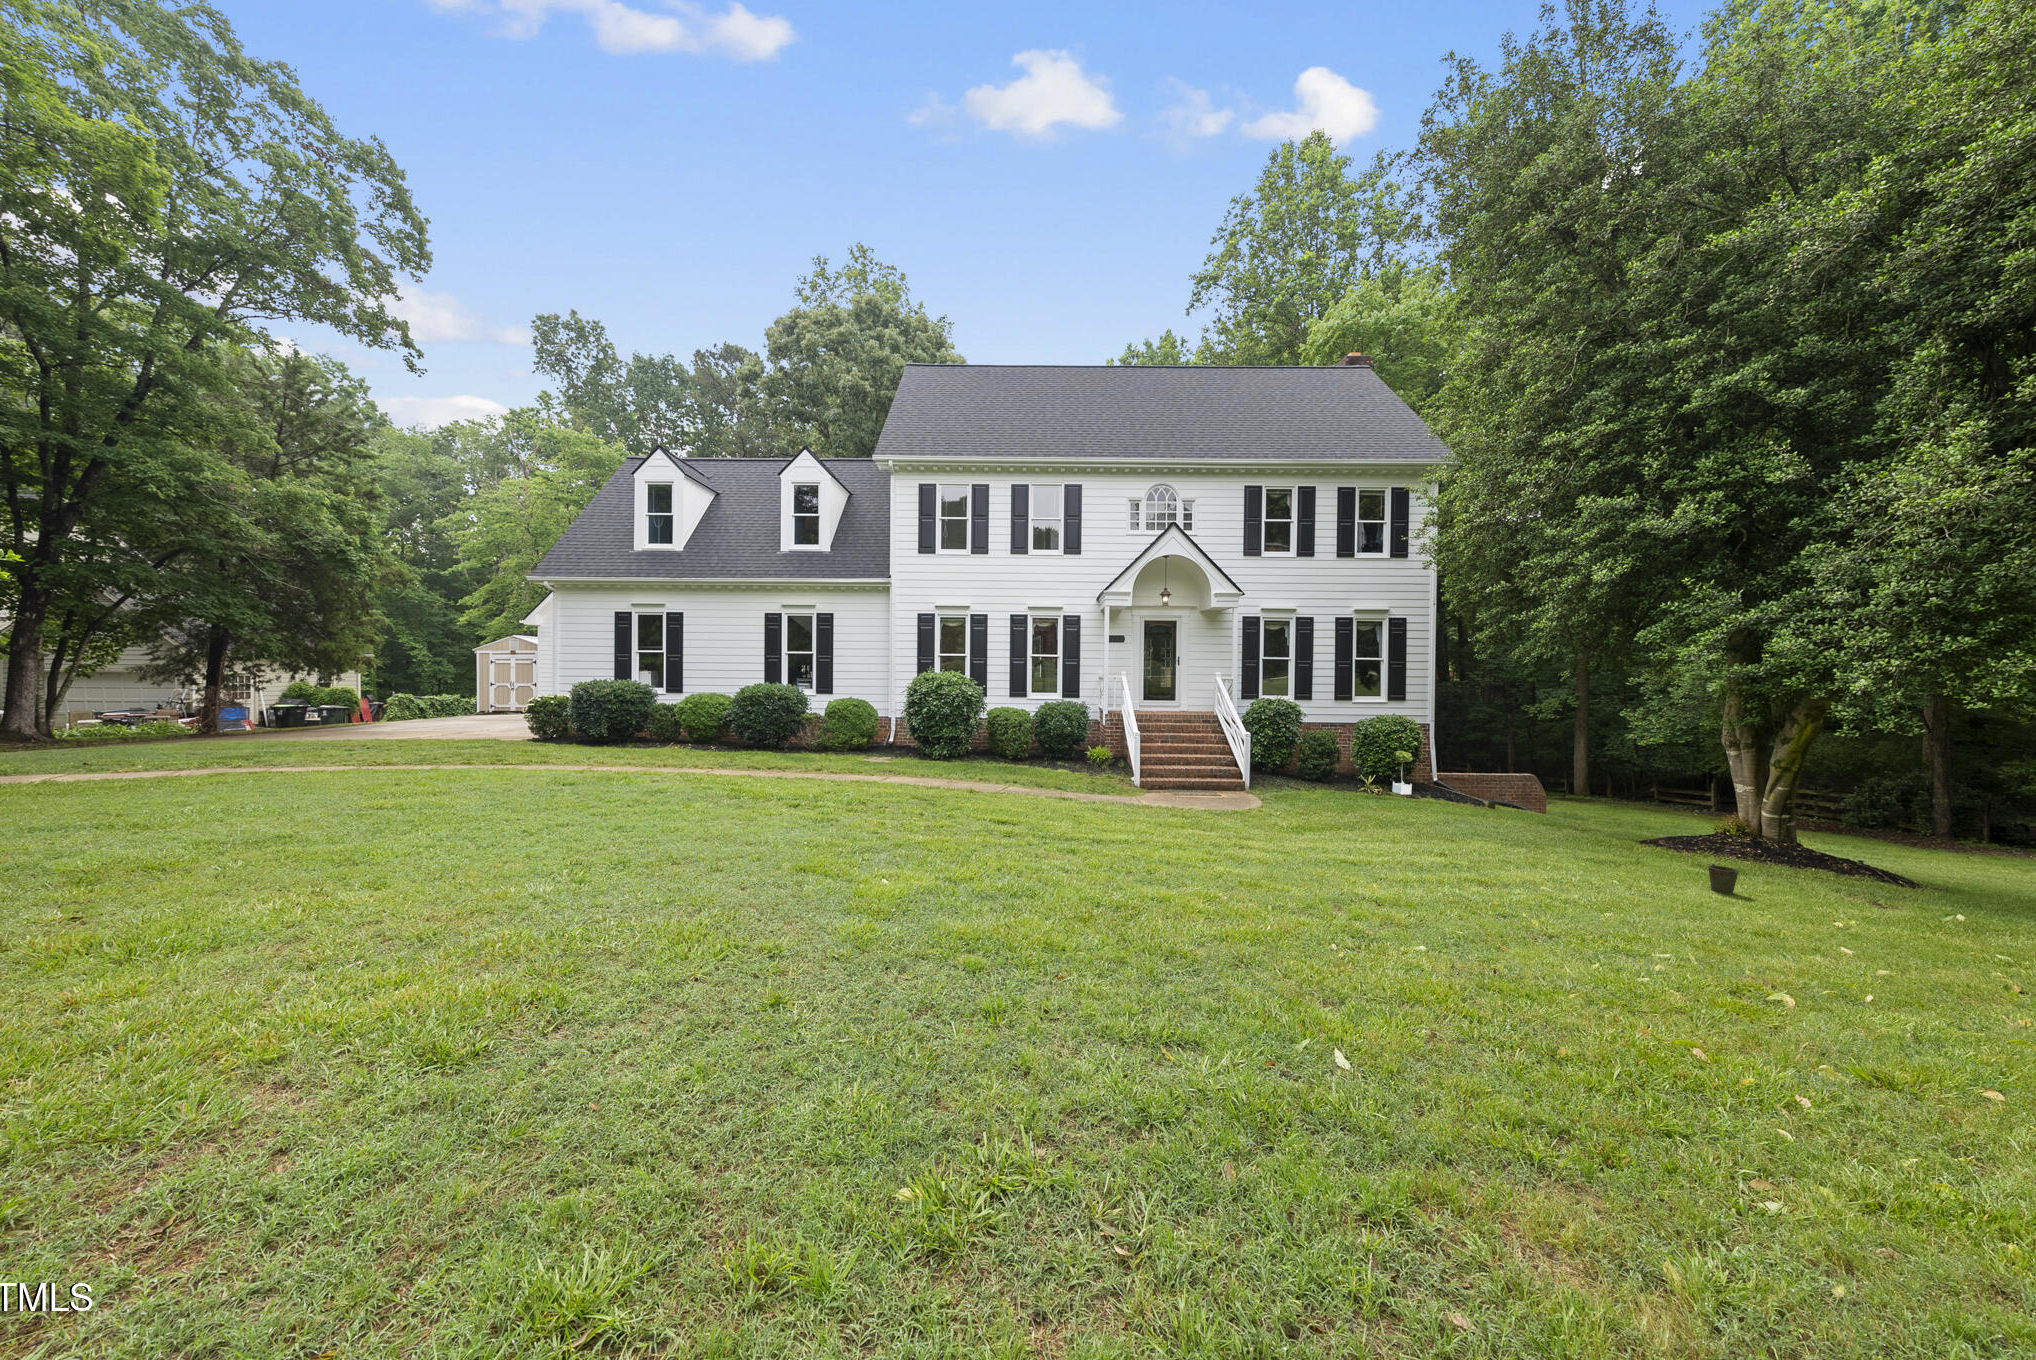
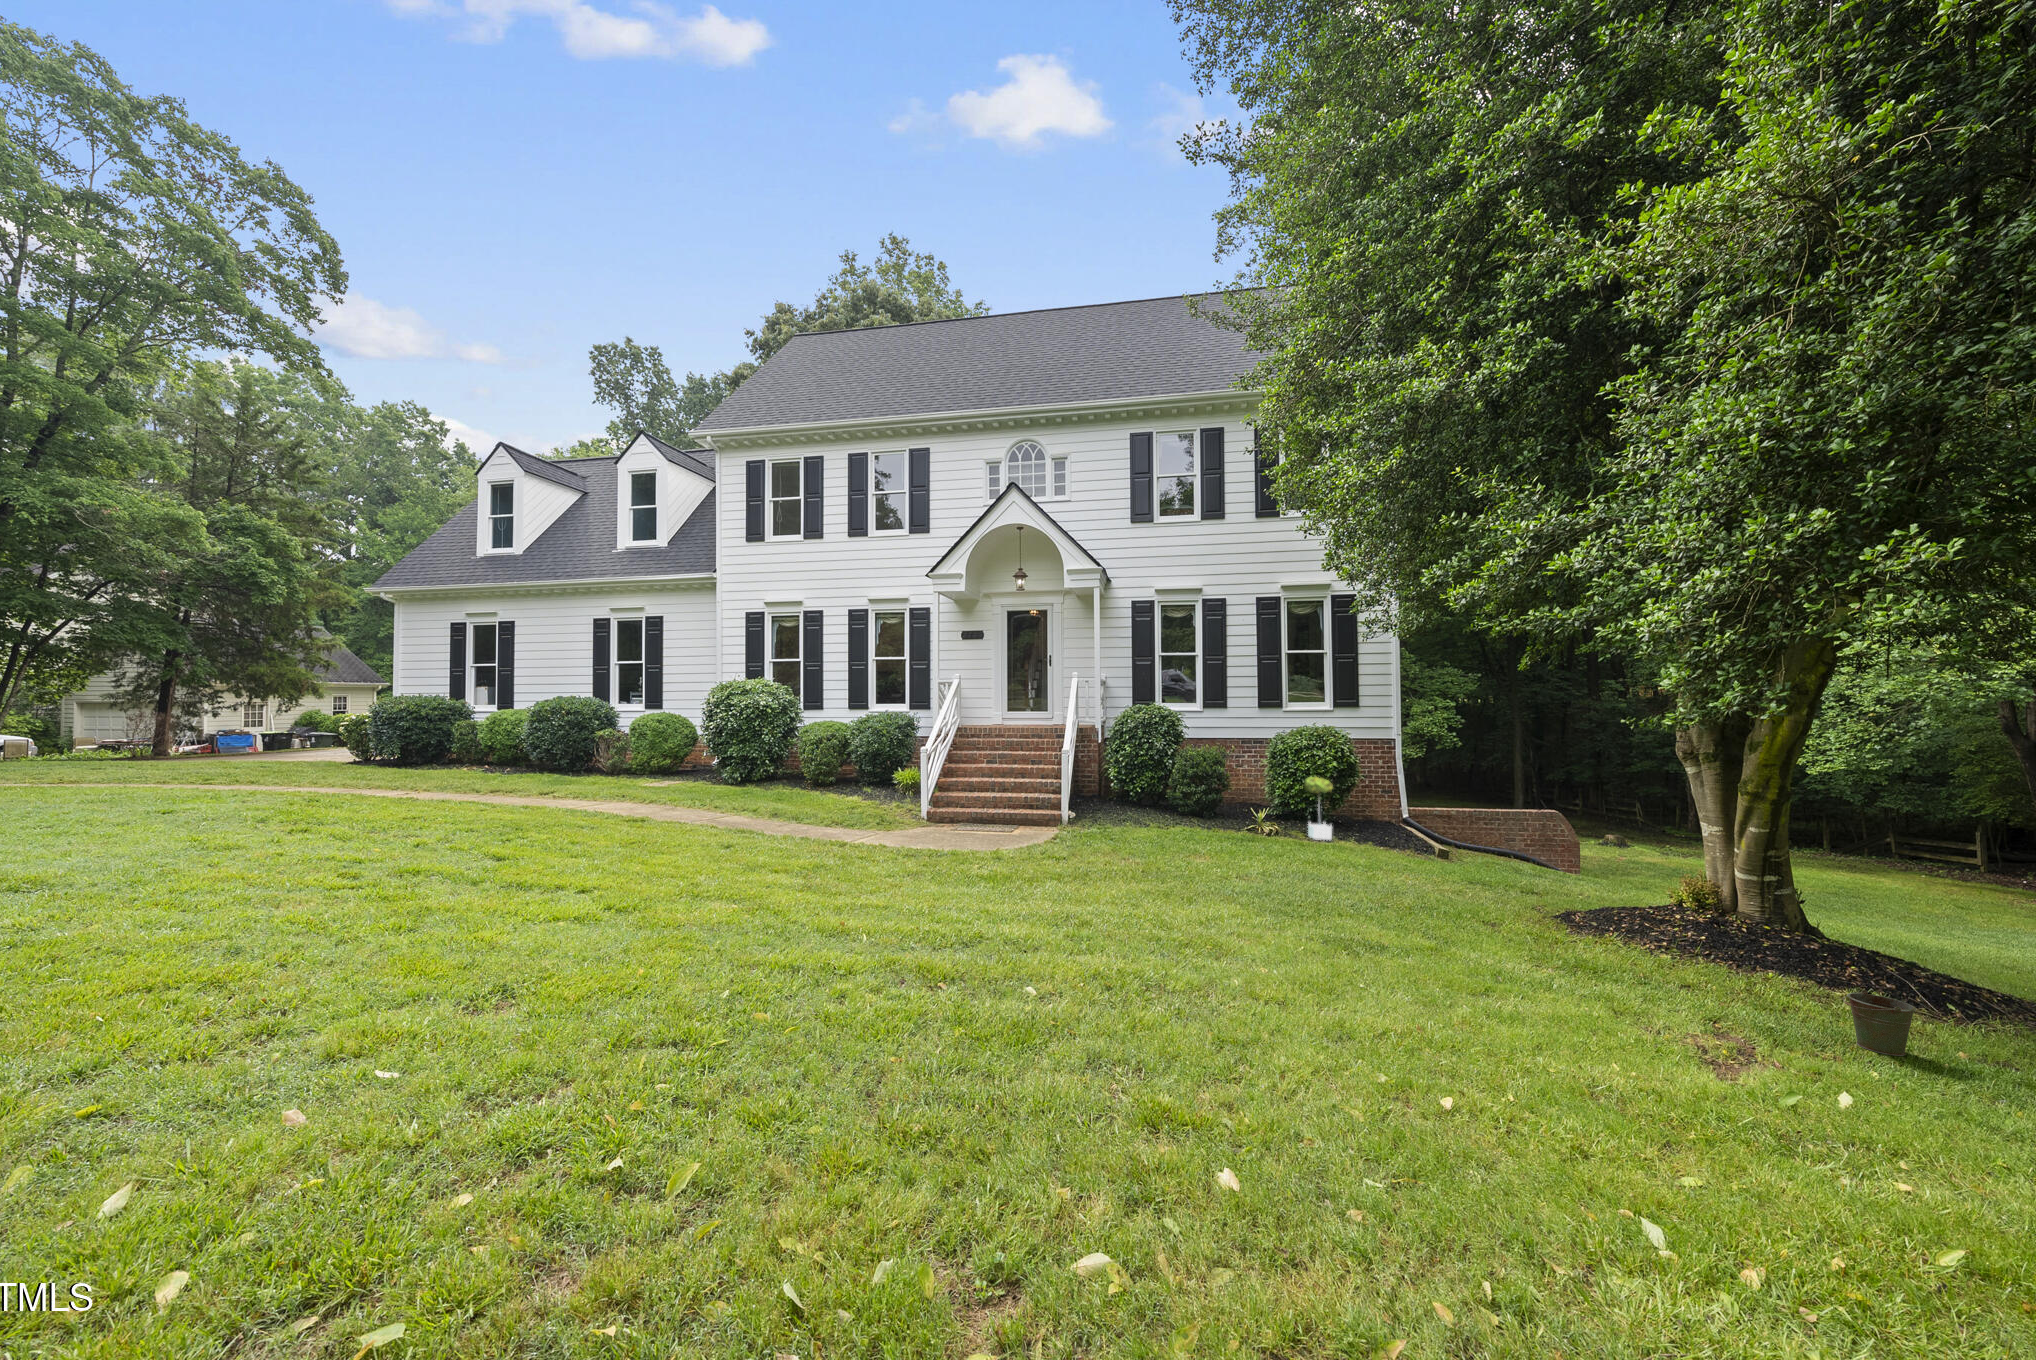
bucket: present [1707,864,1739,894] -> present [1843,990,1916,1056]

